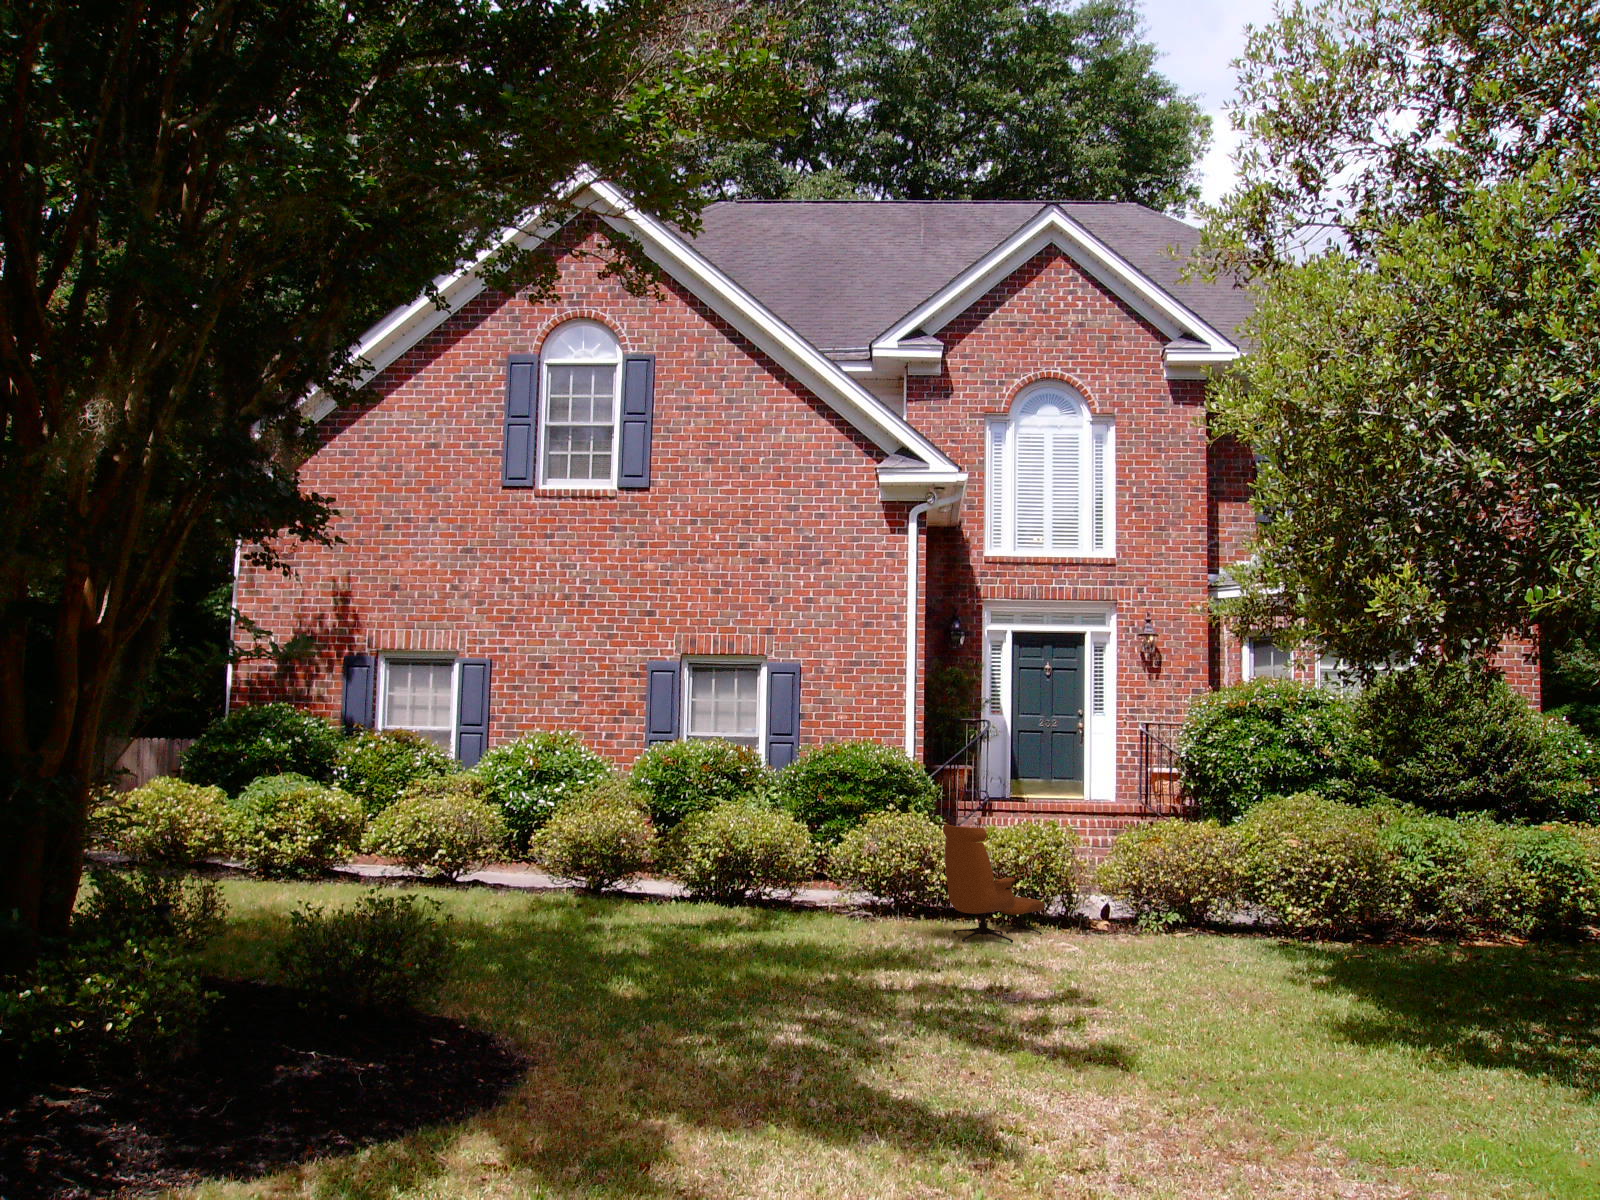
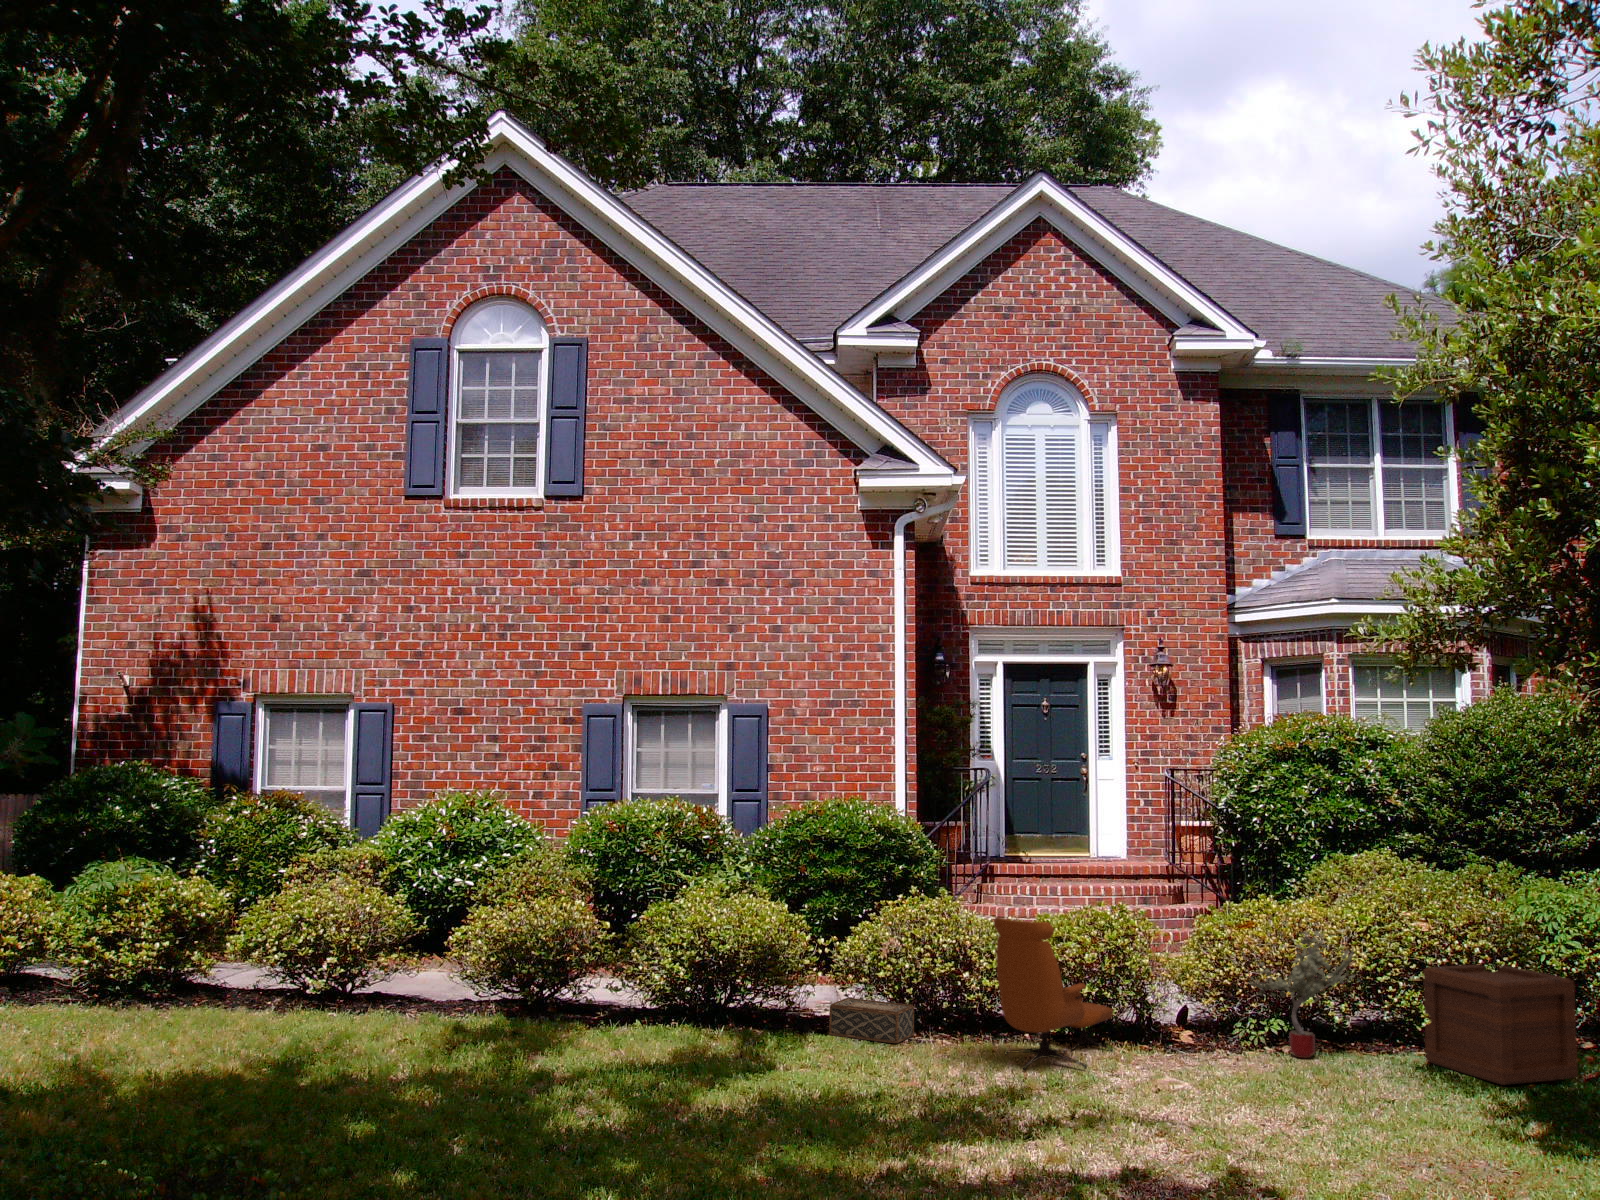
potted tree: none [1152,843,1235,944] -> present [1250,931,1355,1058]
wooden crate: none [1292,874,1407,964] -> present [1423,965,1578,1085]
woven basket: none [821,891,888,924] -> present [829,998,914,1043]

